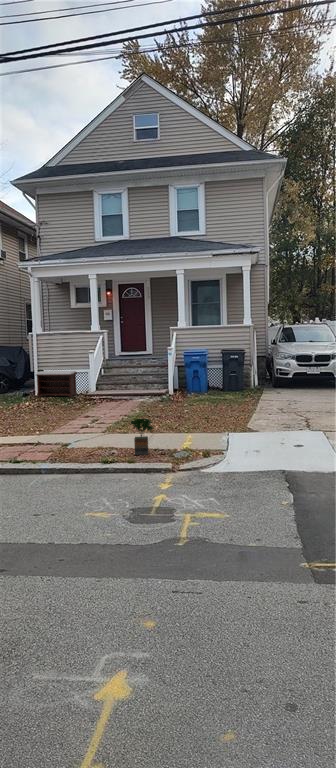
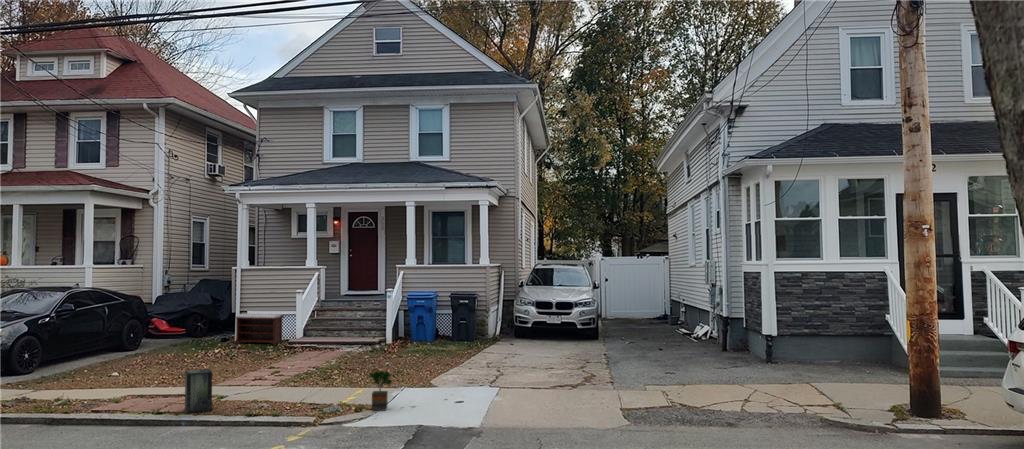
potted tree: present [130,418,153,455] -> present [368,371,393,411]
storage box: none [36,419,64,461] -> present [185,369,212,413]

